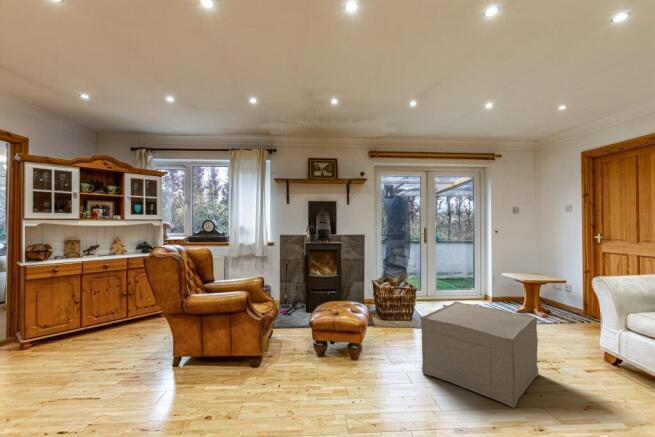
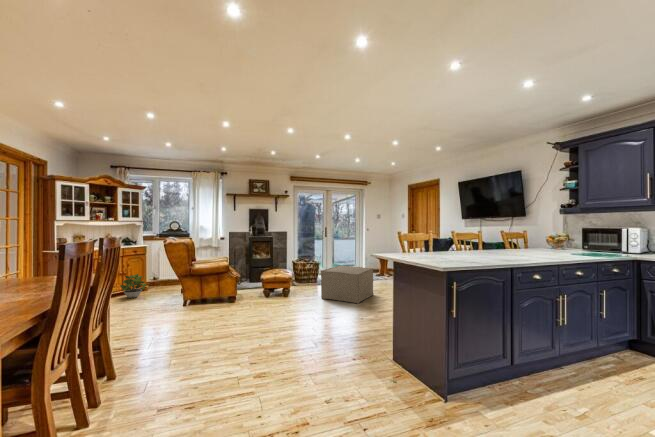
potted plant: none [116,297,152,332] -> present [120,274,146,298]

